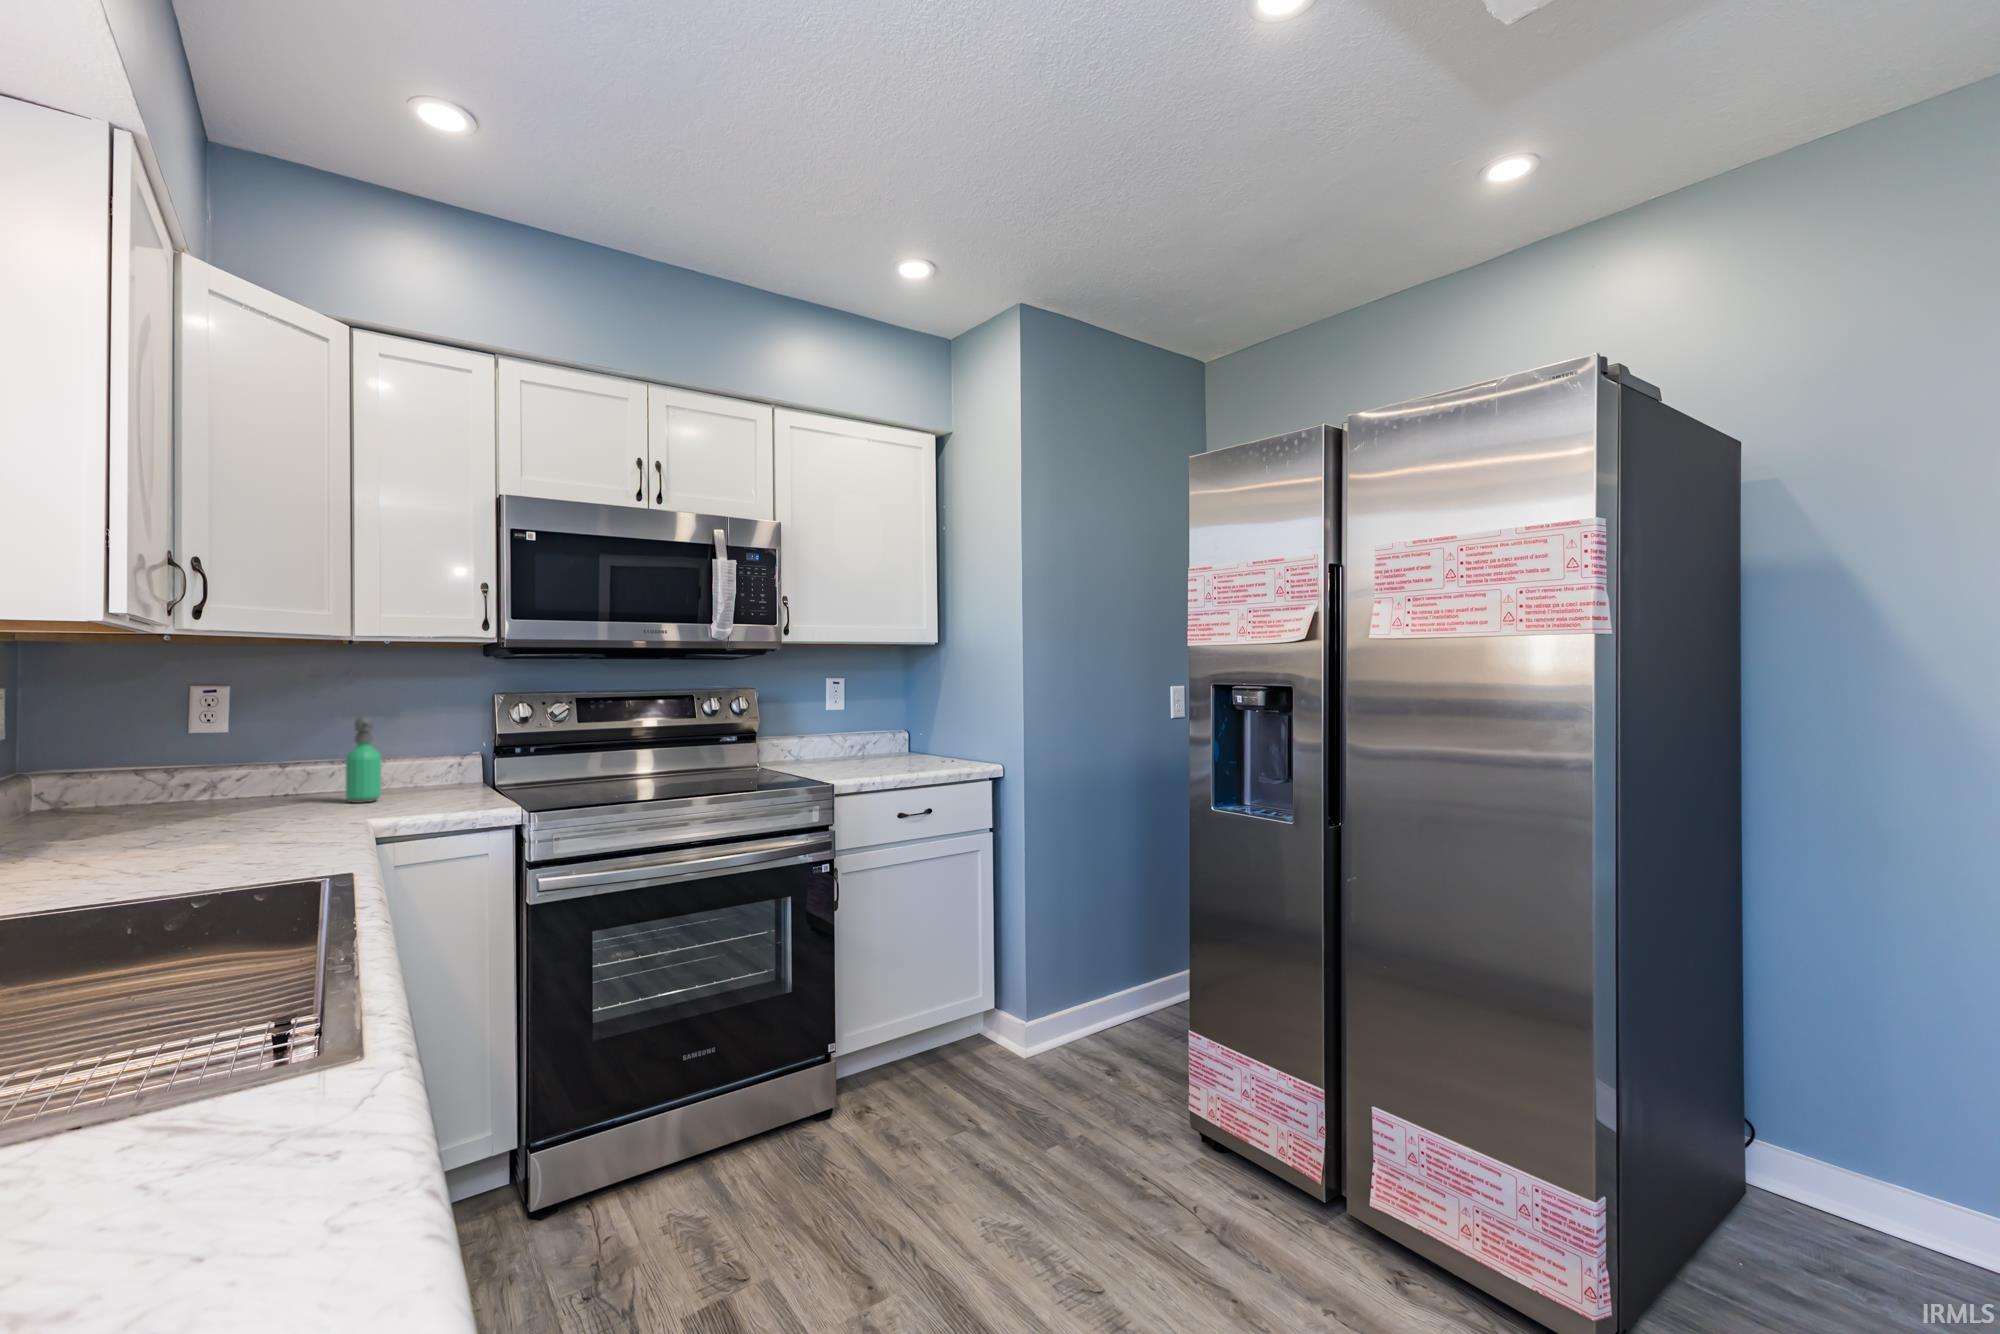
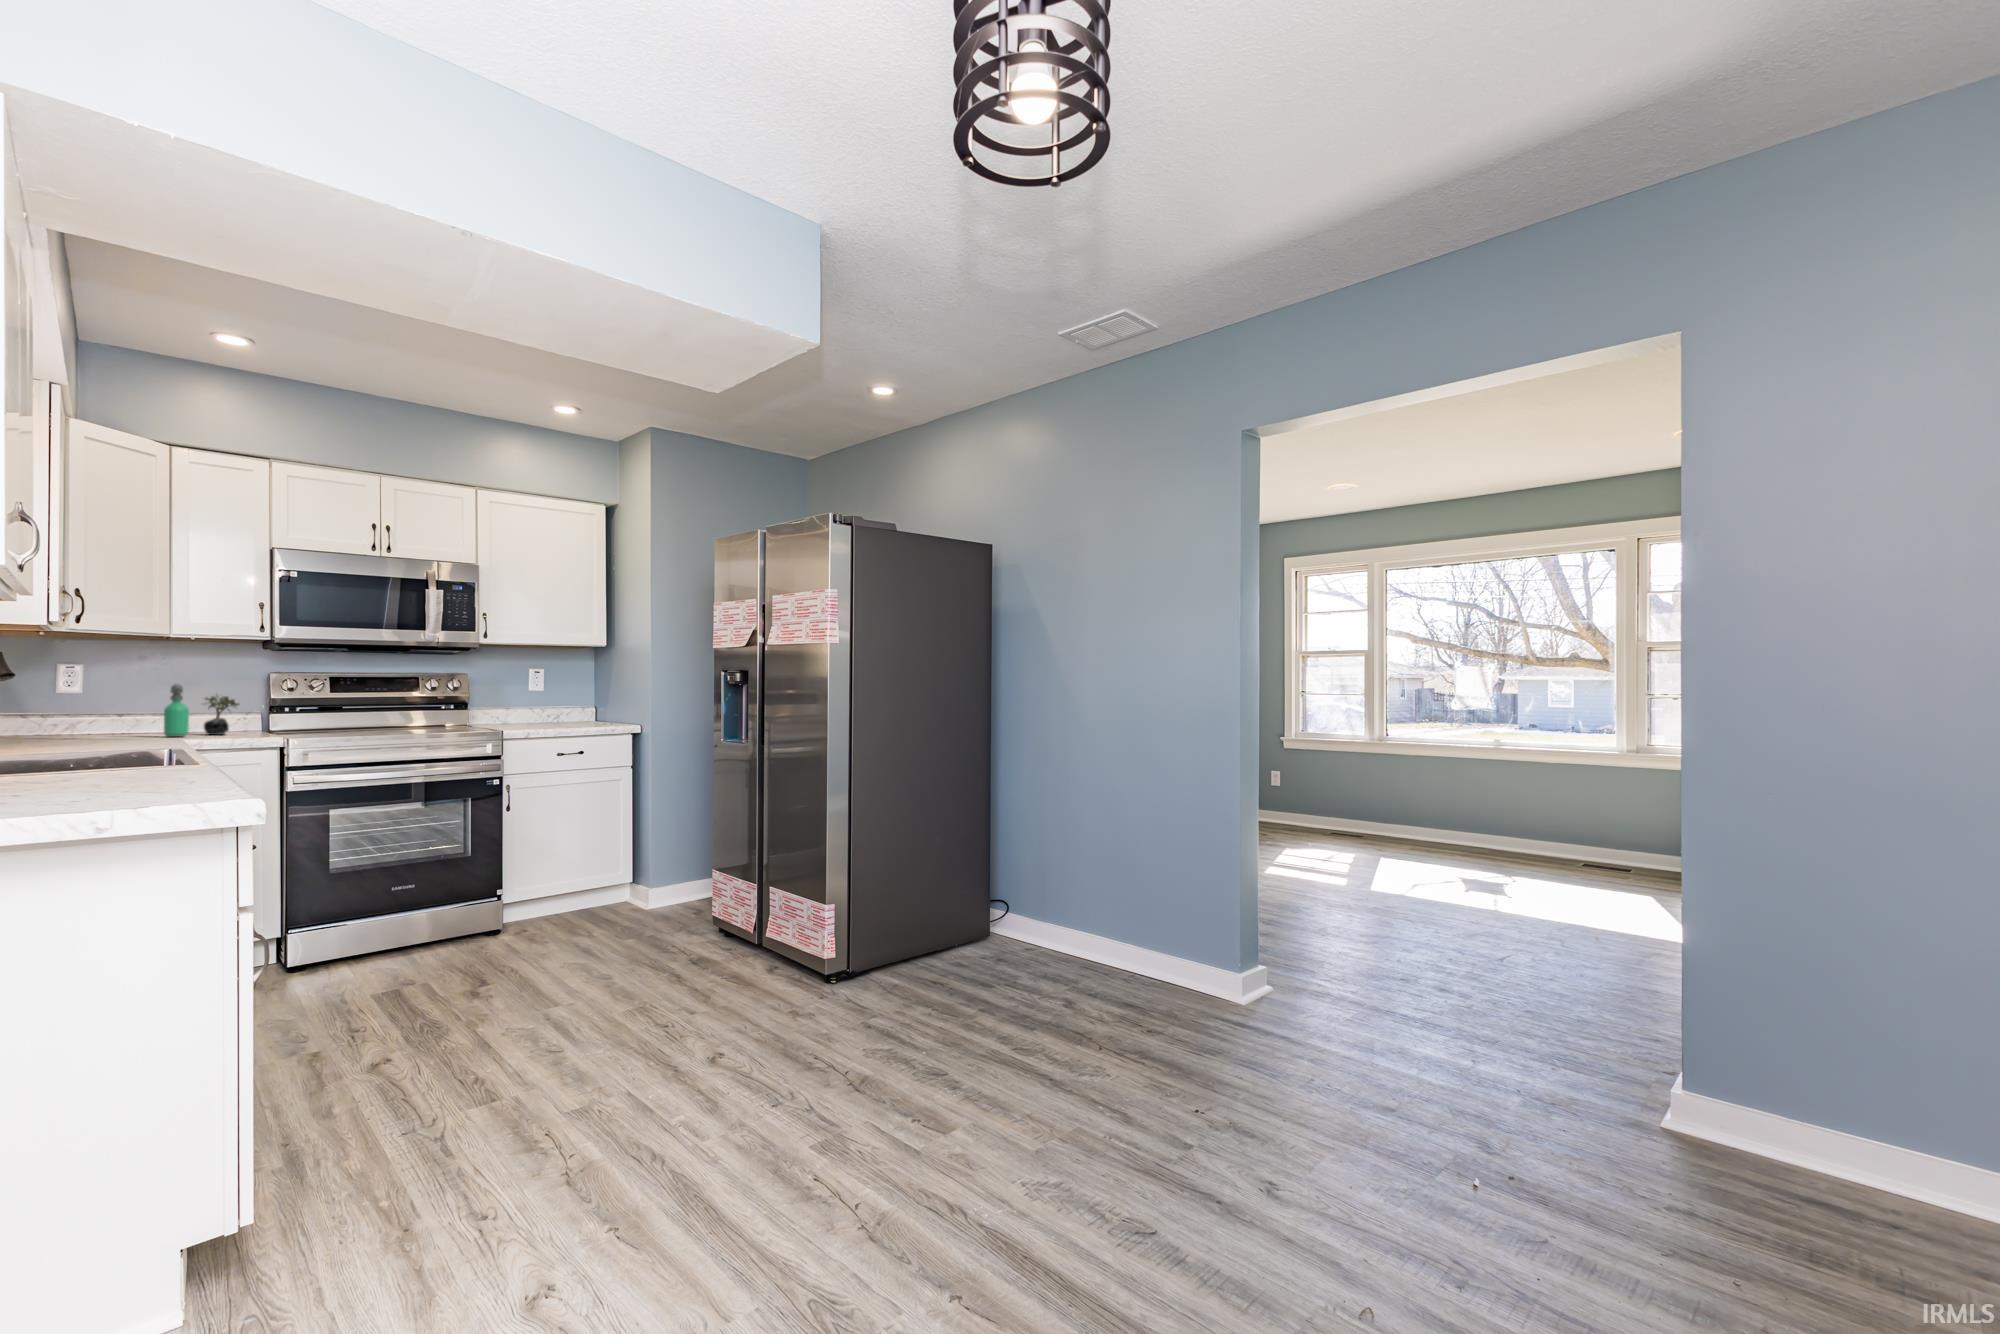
succulent plant: none [399,727,453,794] -> present [204,694,239,735]

